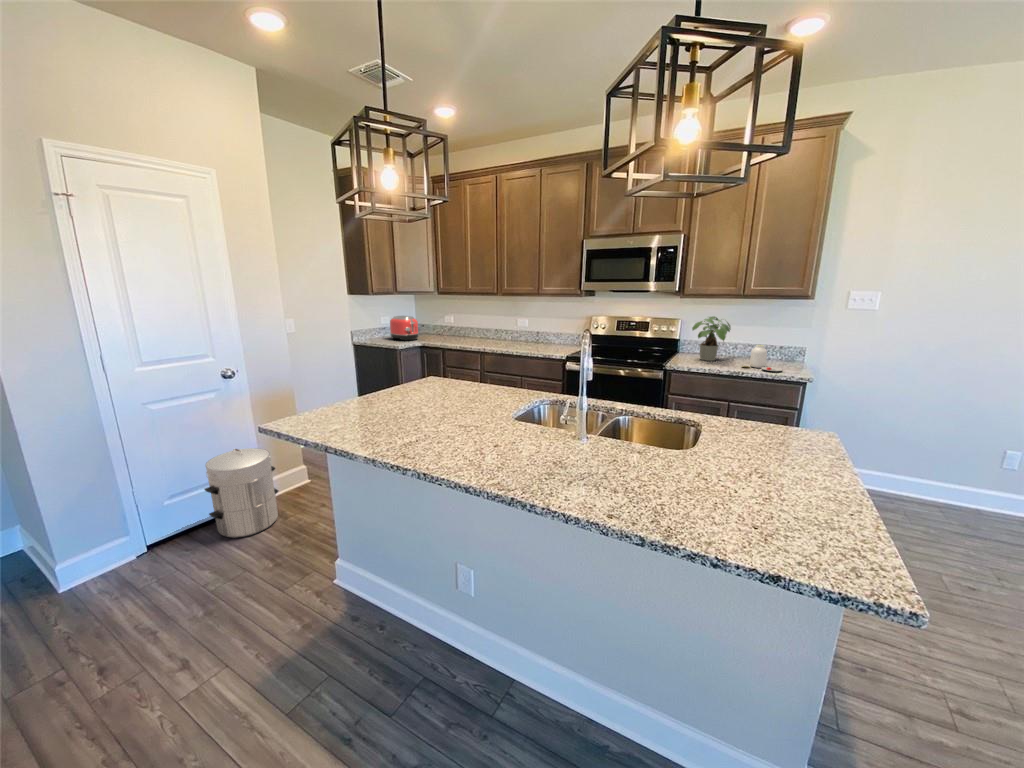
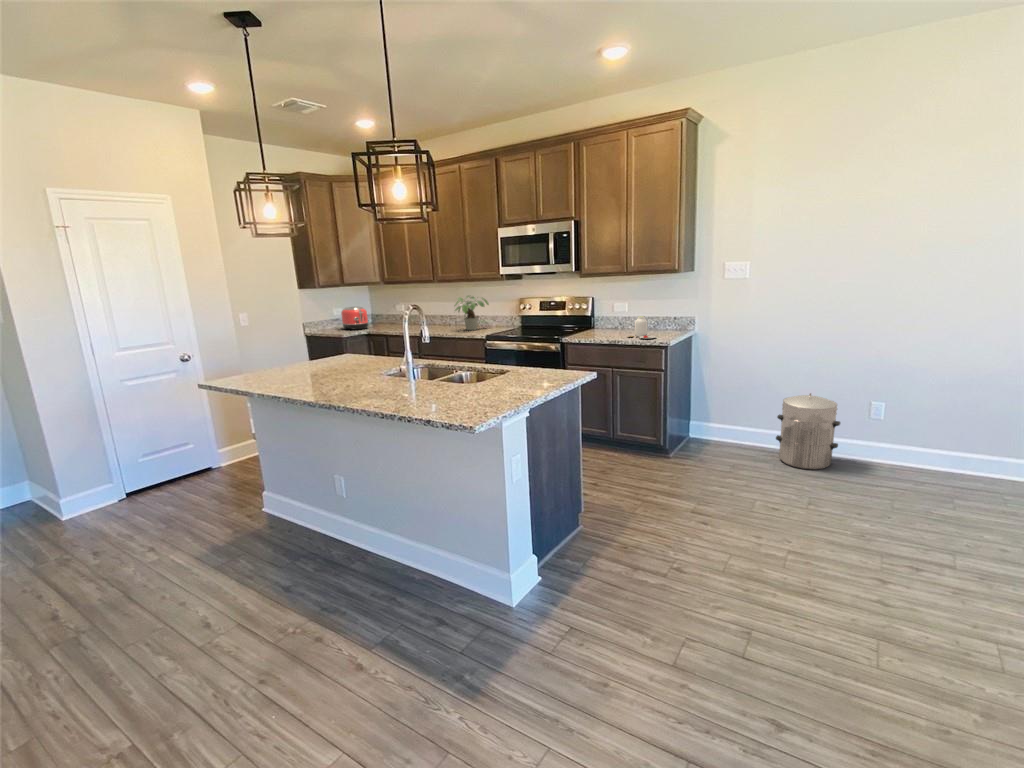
potted plant: present [692,316,731,361] -> present [455,296,489,330]
waste bin: present [204,448,278,538] -> present [776,393,840,469]

